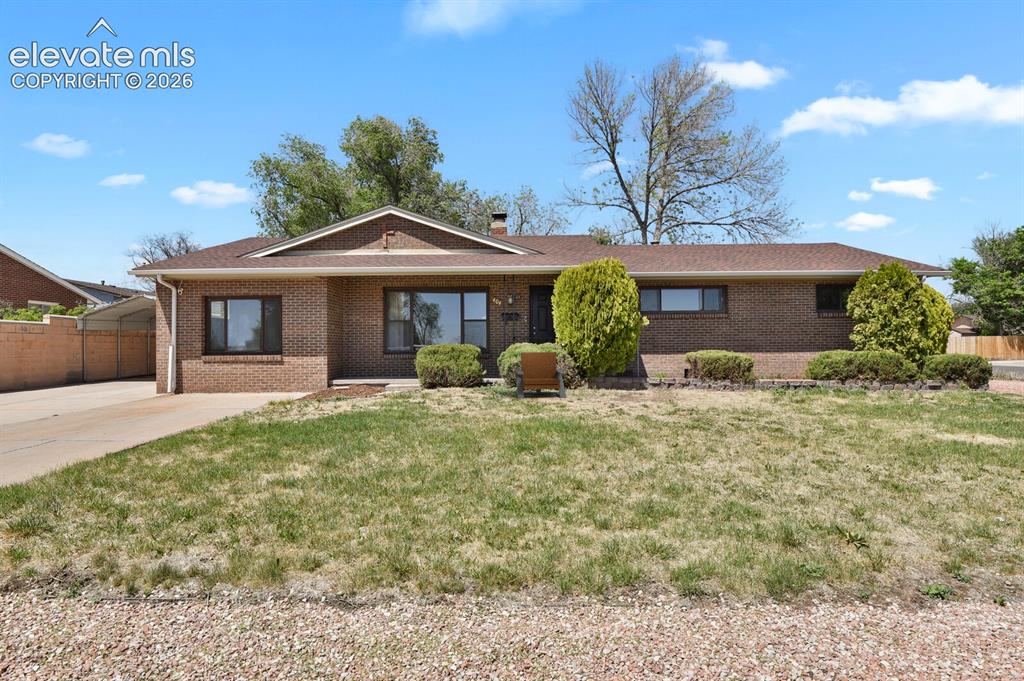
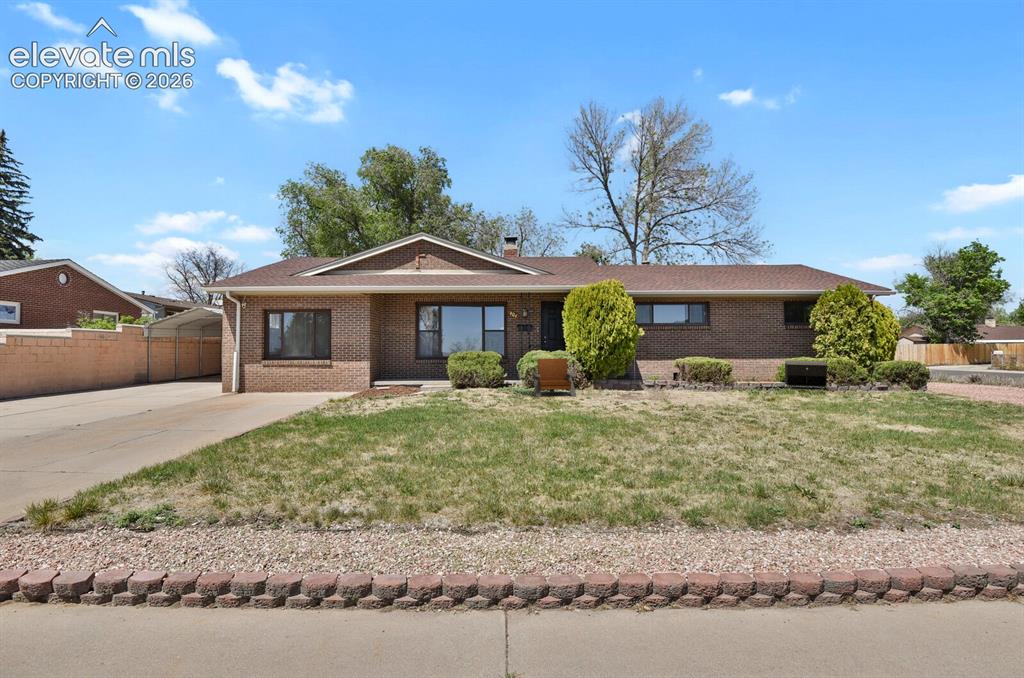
storage bench: none [817,354,869,389] -> present [785,361,827,389]

